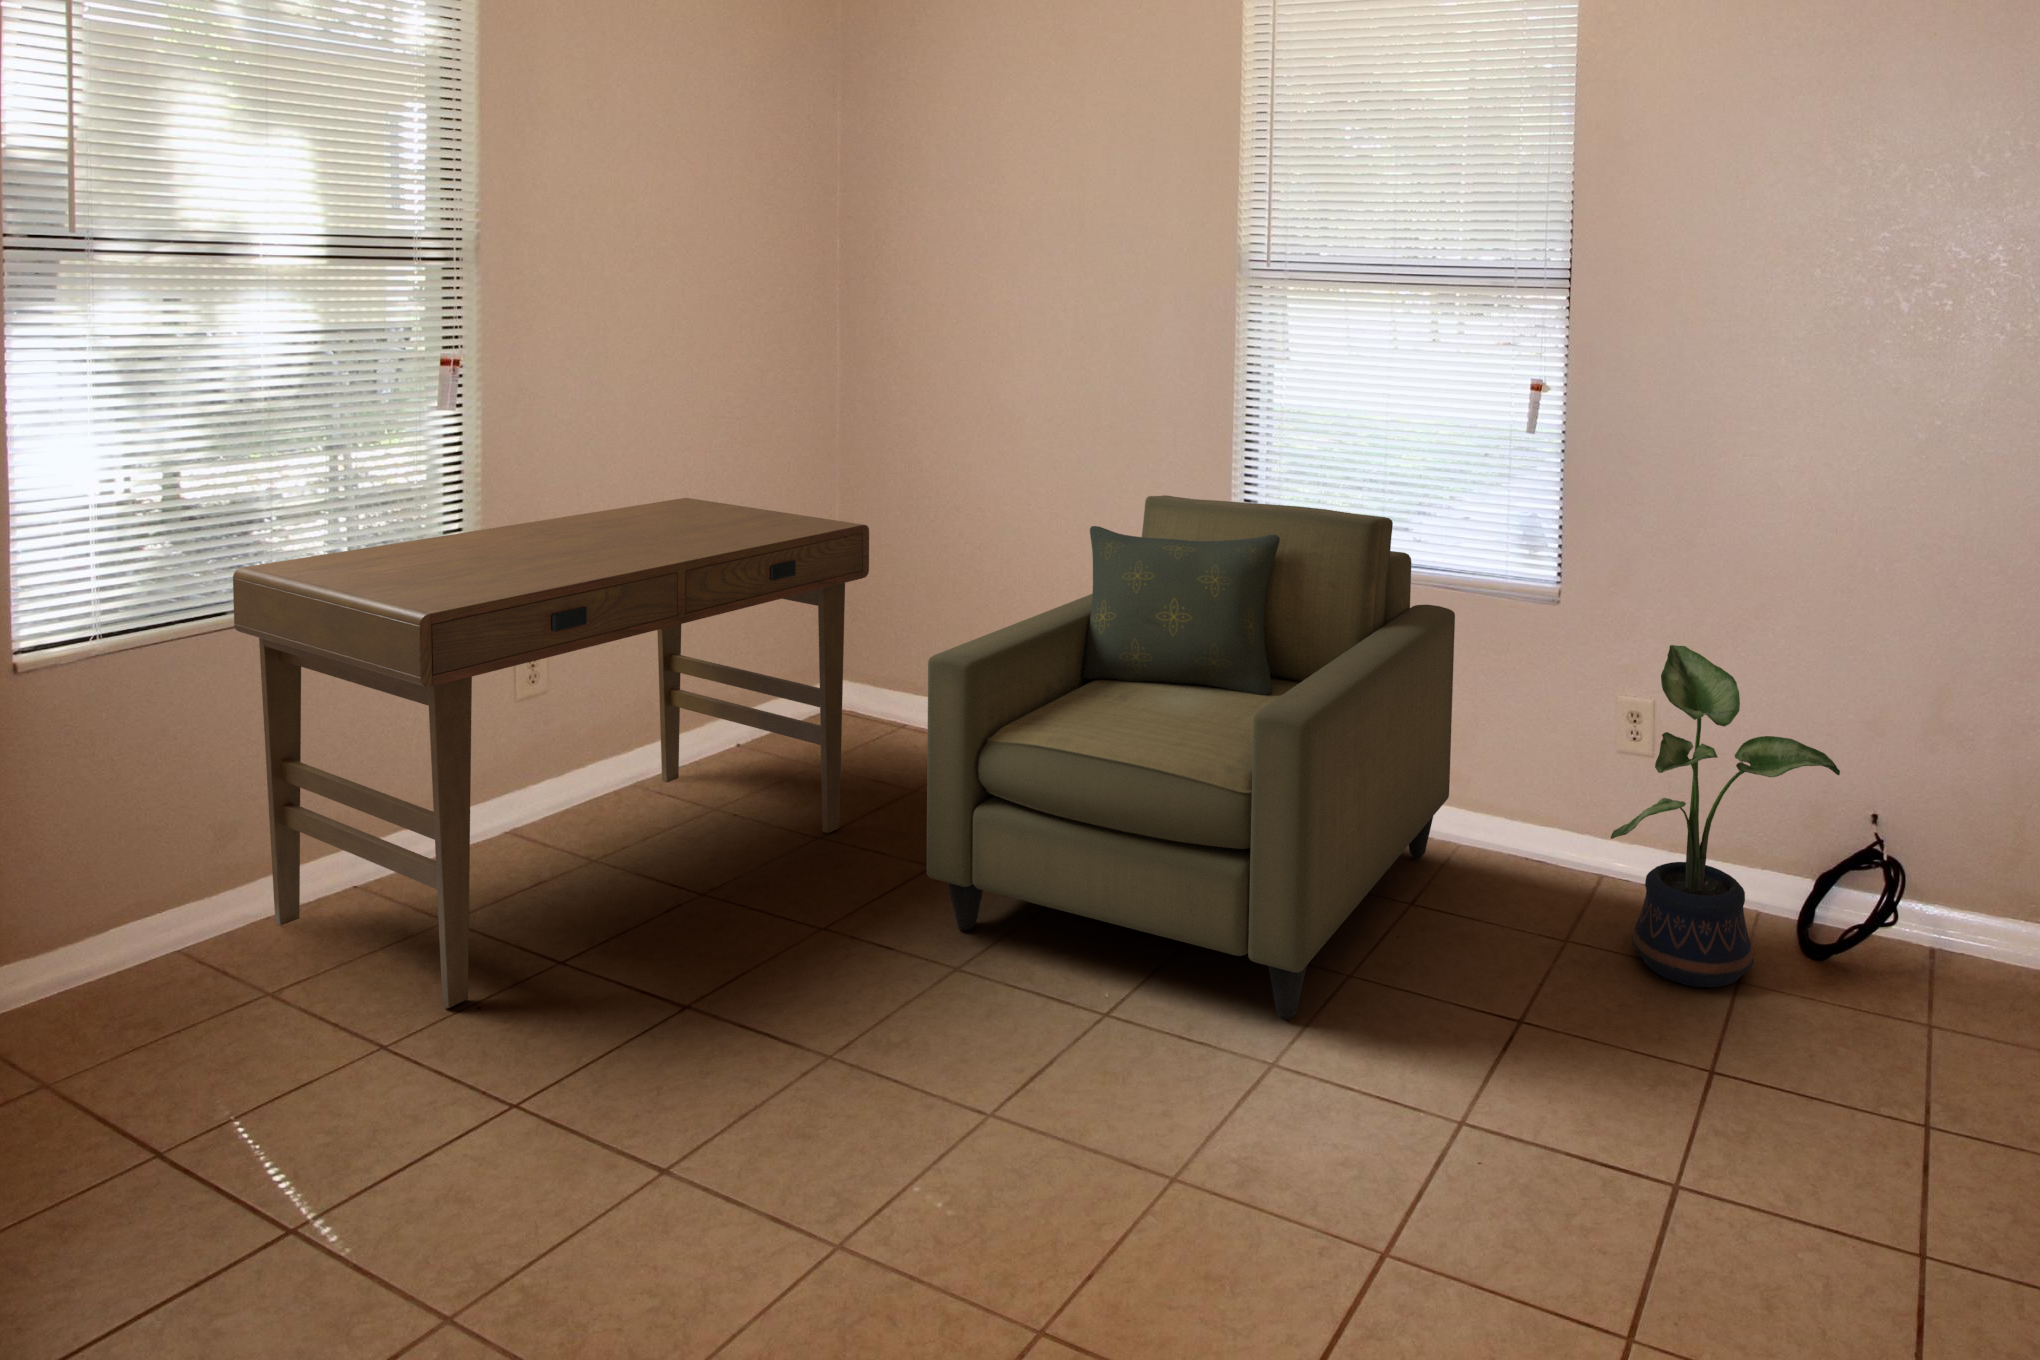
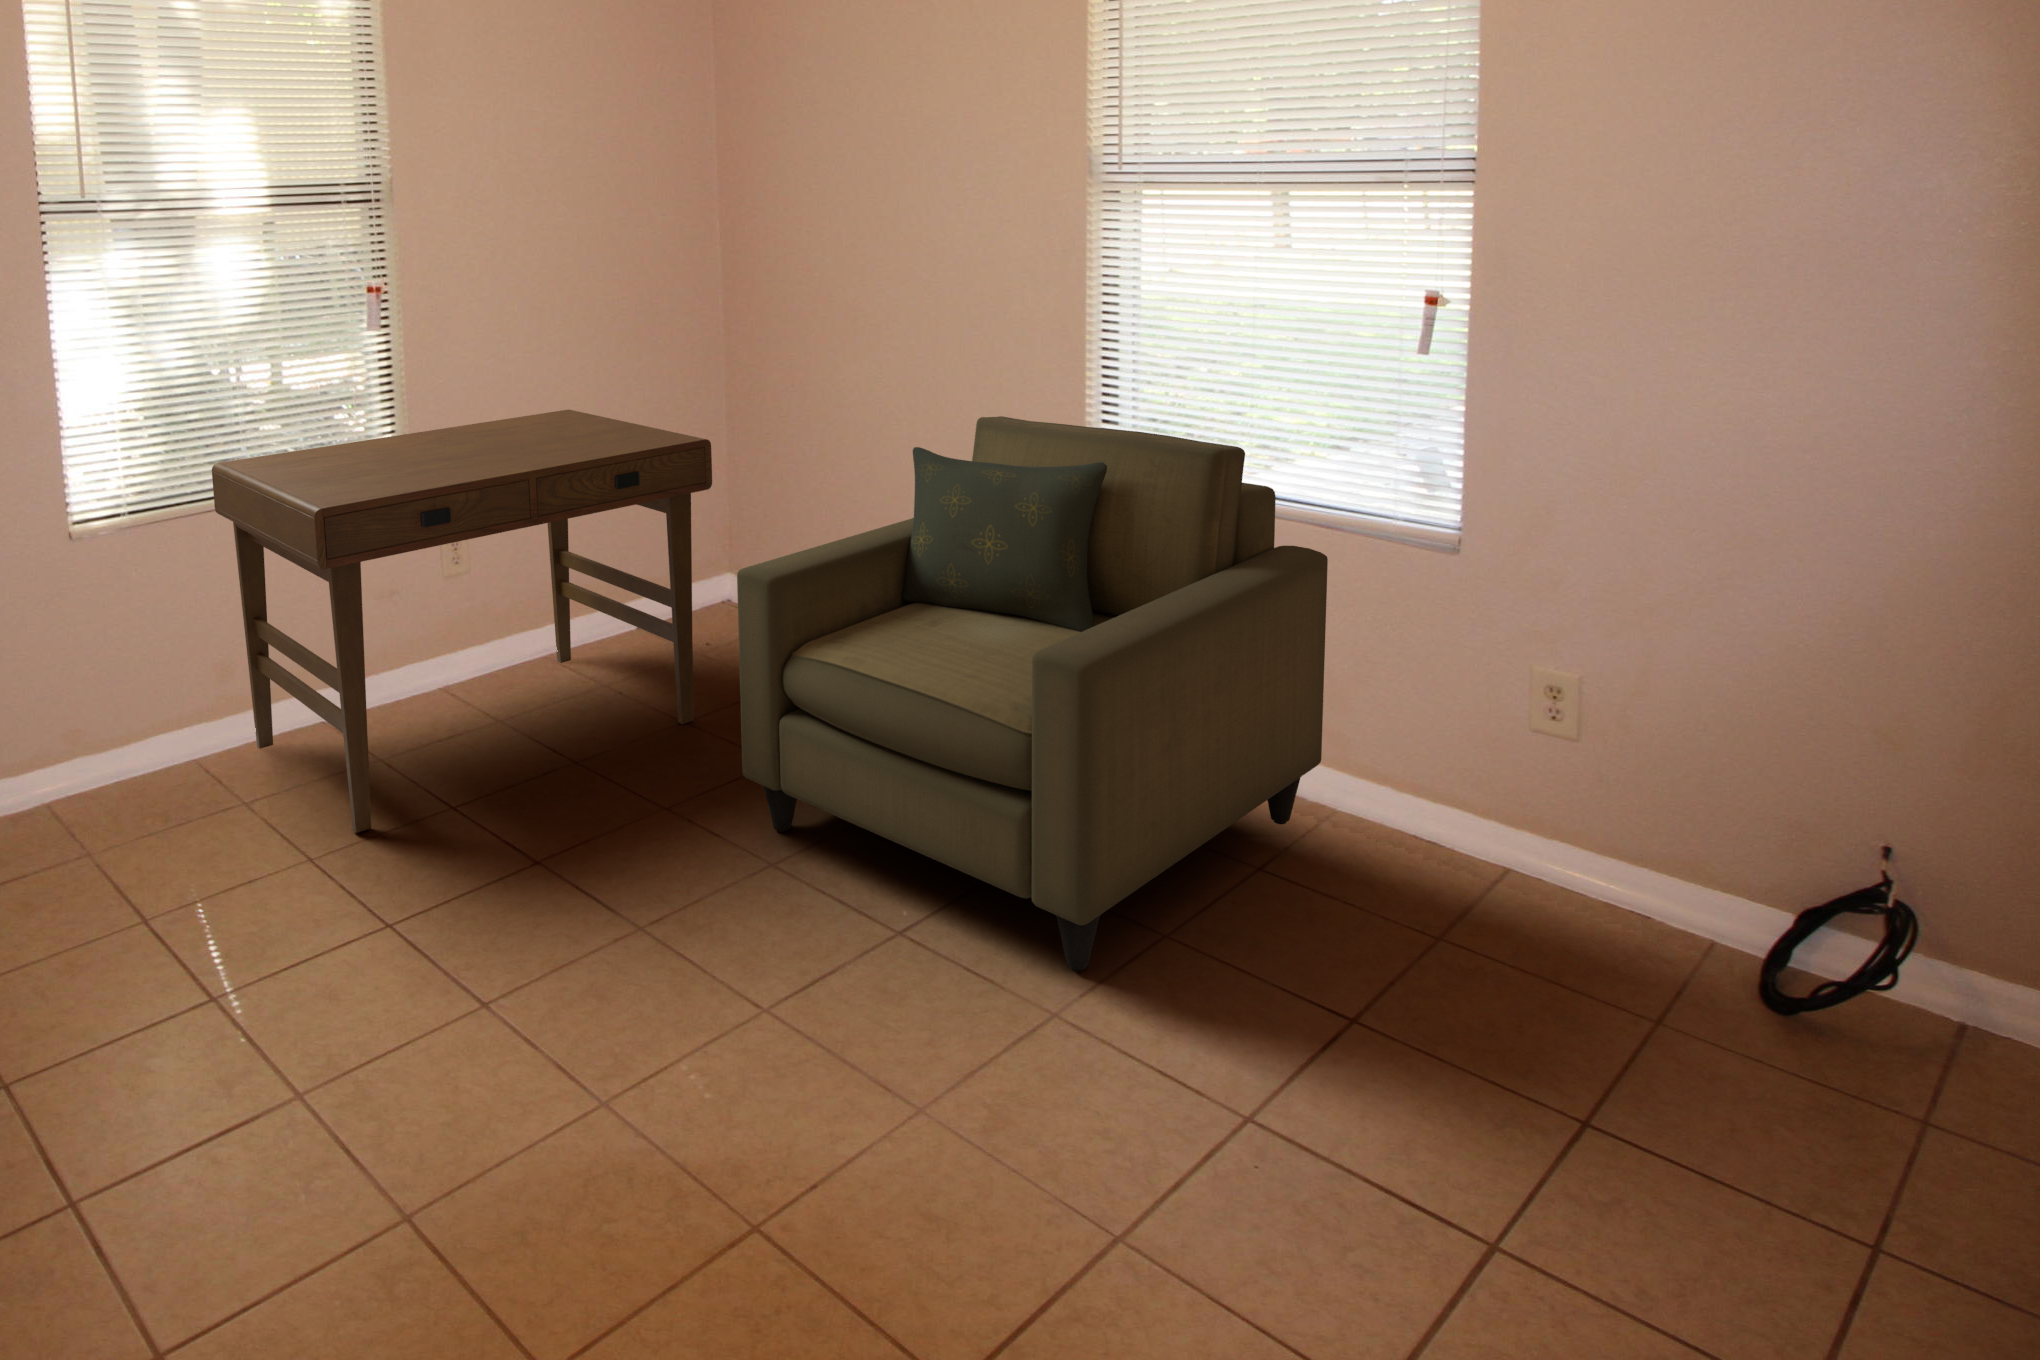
potted plant: present [1611,645,1840,987] -> none [1491,613,1828,1031]

